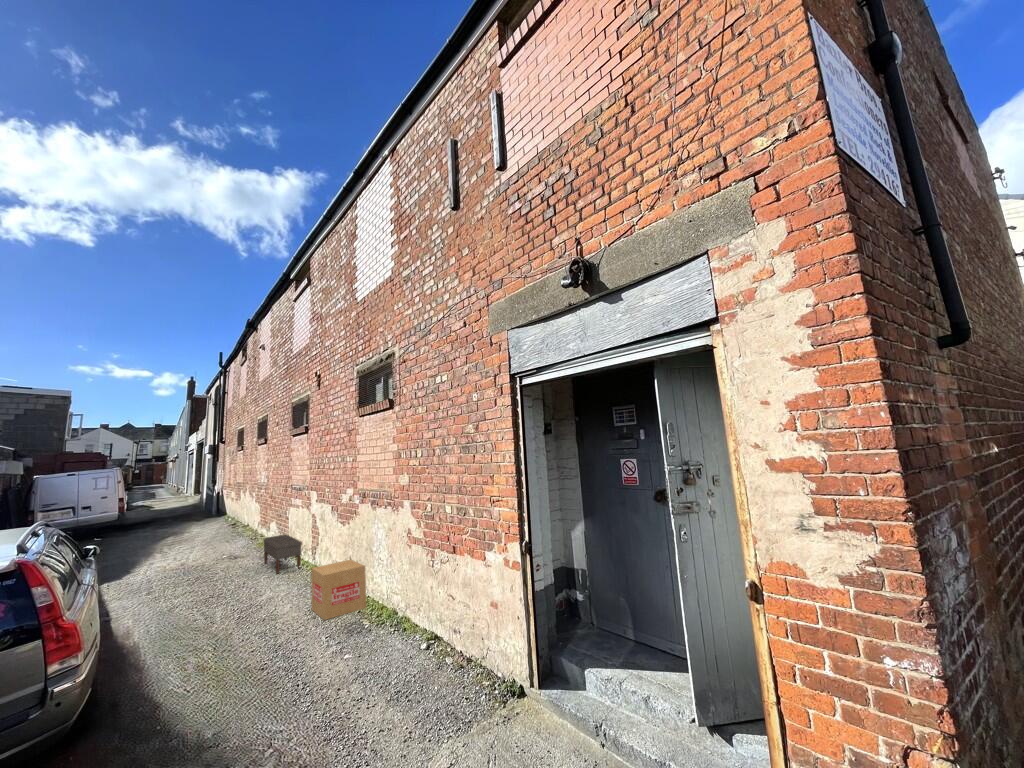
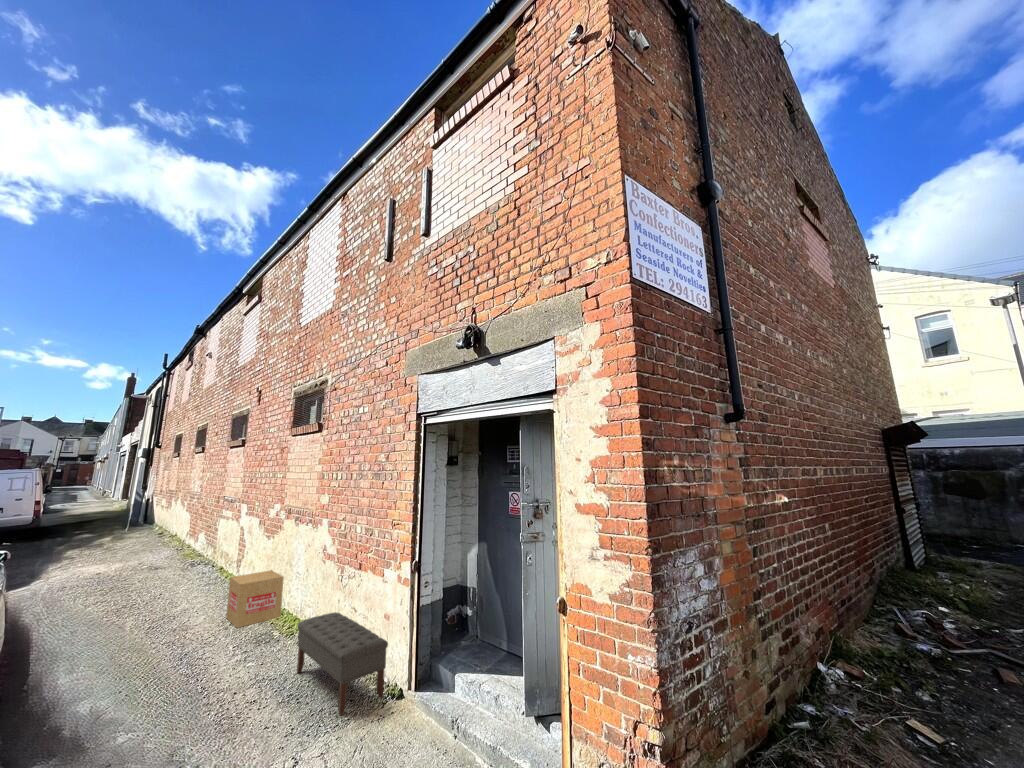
bench: present [263,535,302,574] -> present [297,612,388,715]

